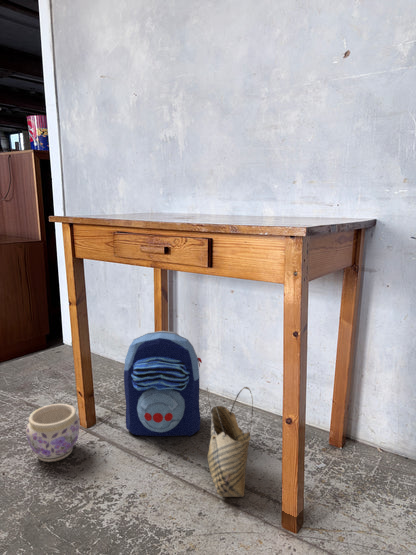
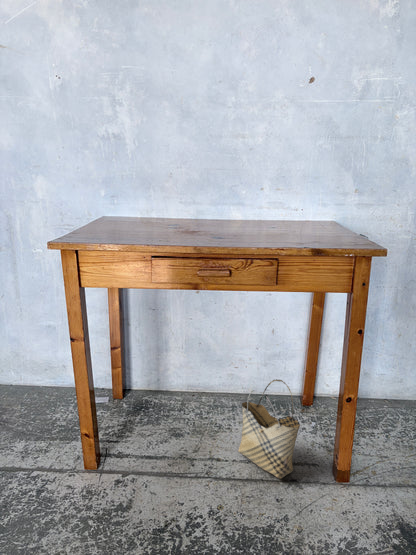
backpack: present [124,331,202,436] -> none [130,343,205,456]
planter: present [26,404,80,463] -> none [55,451,116,523]

